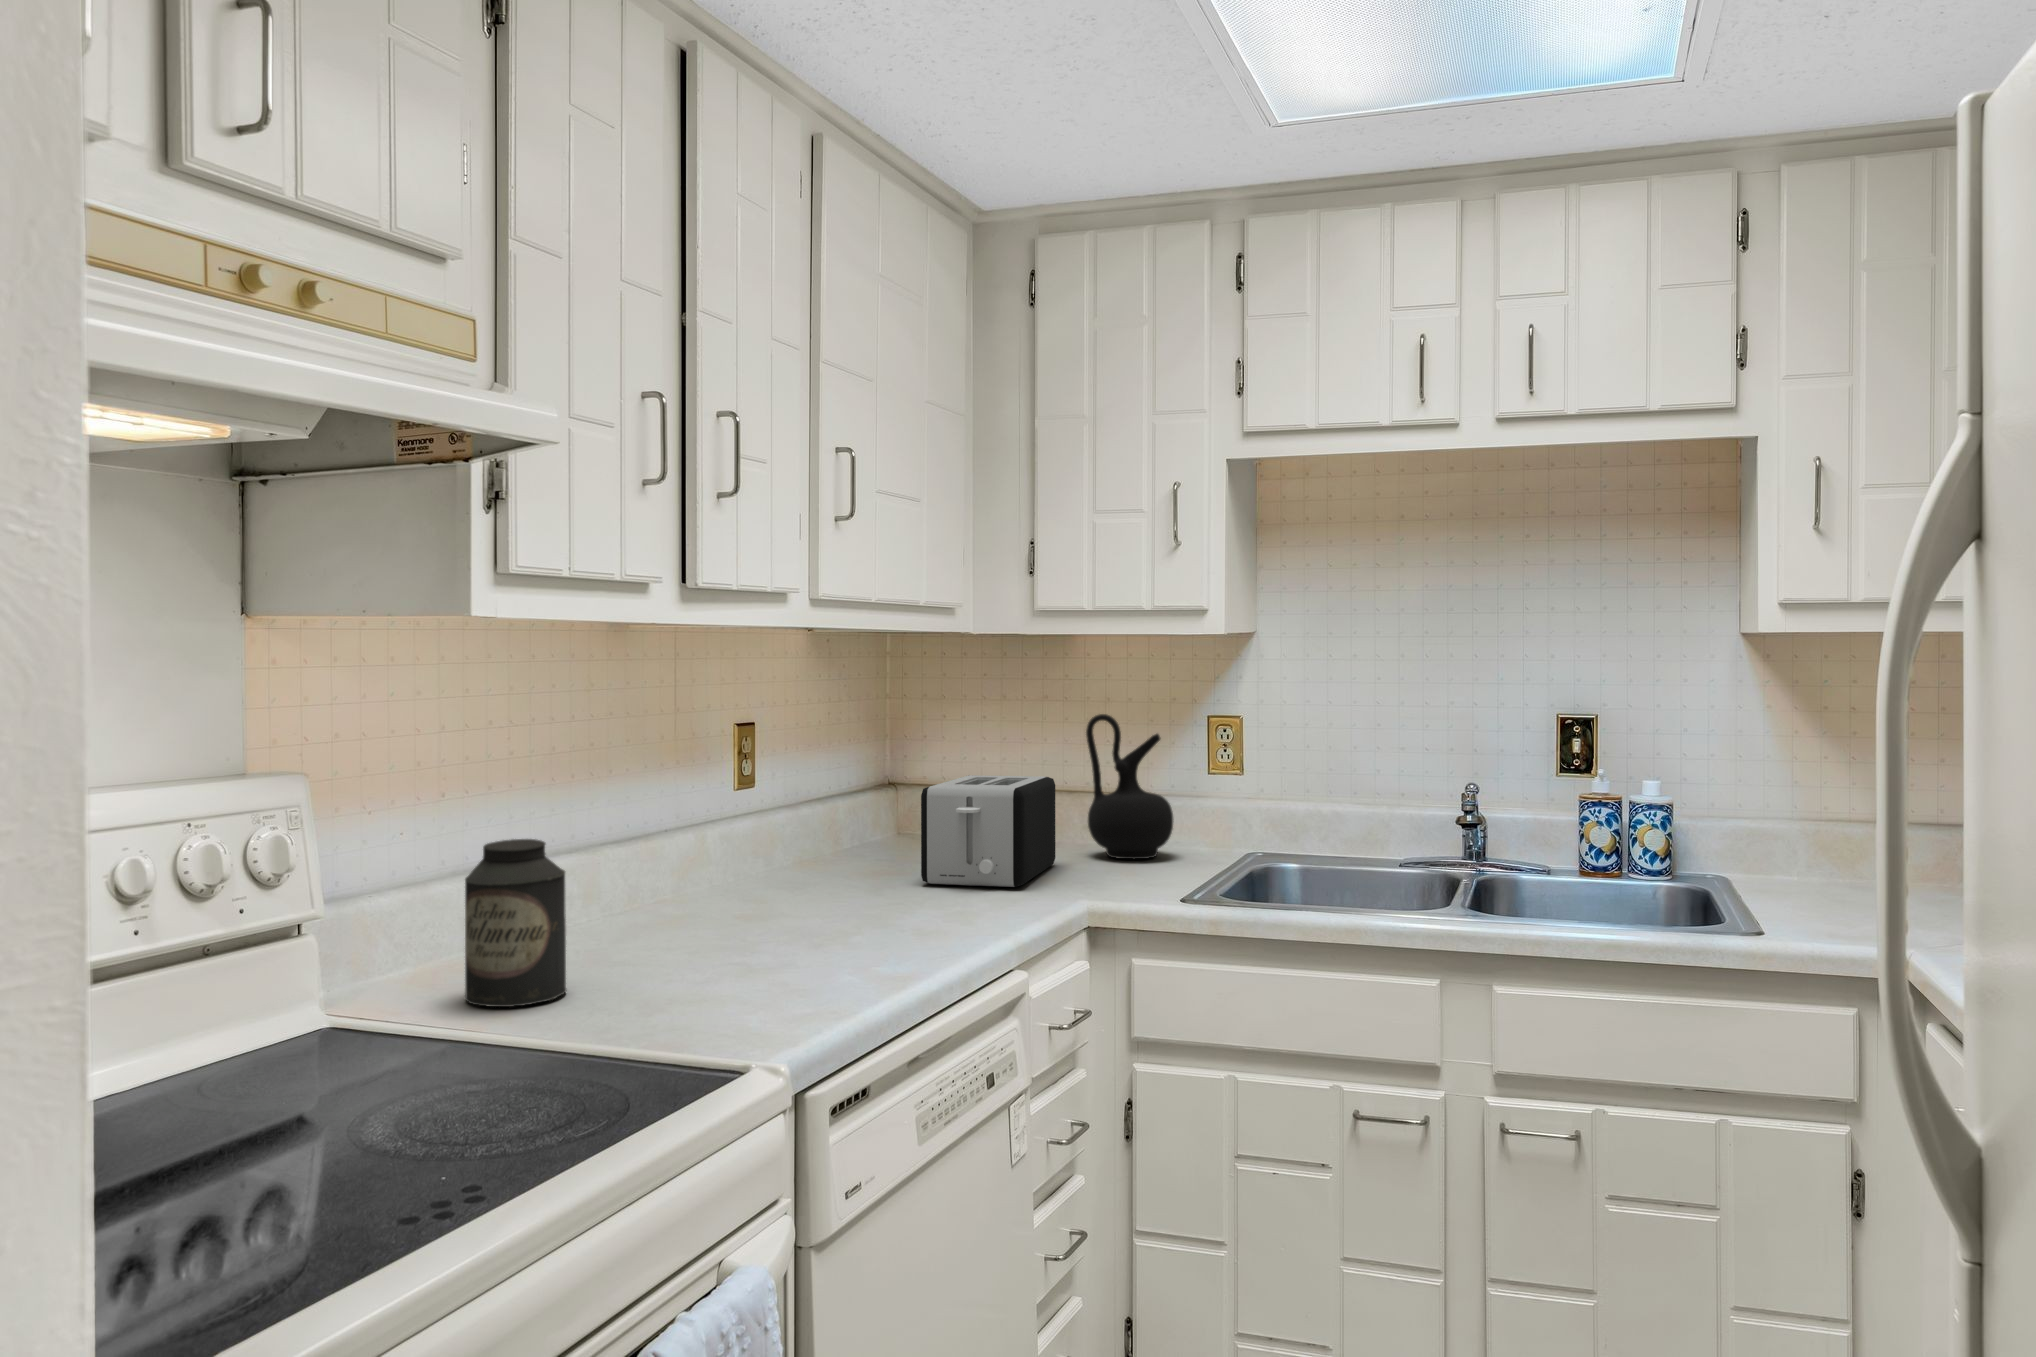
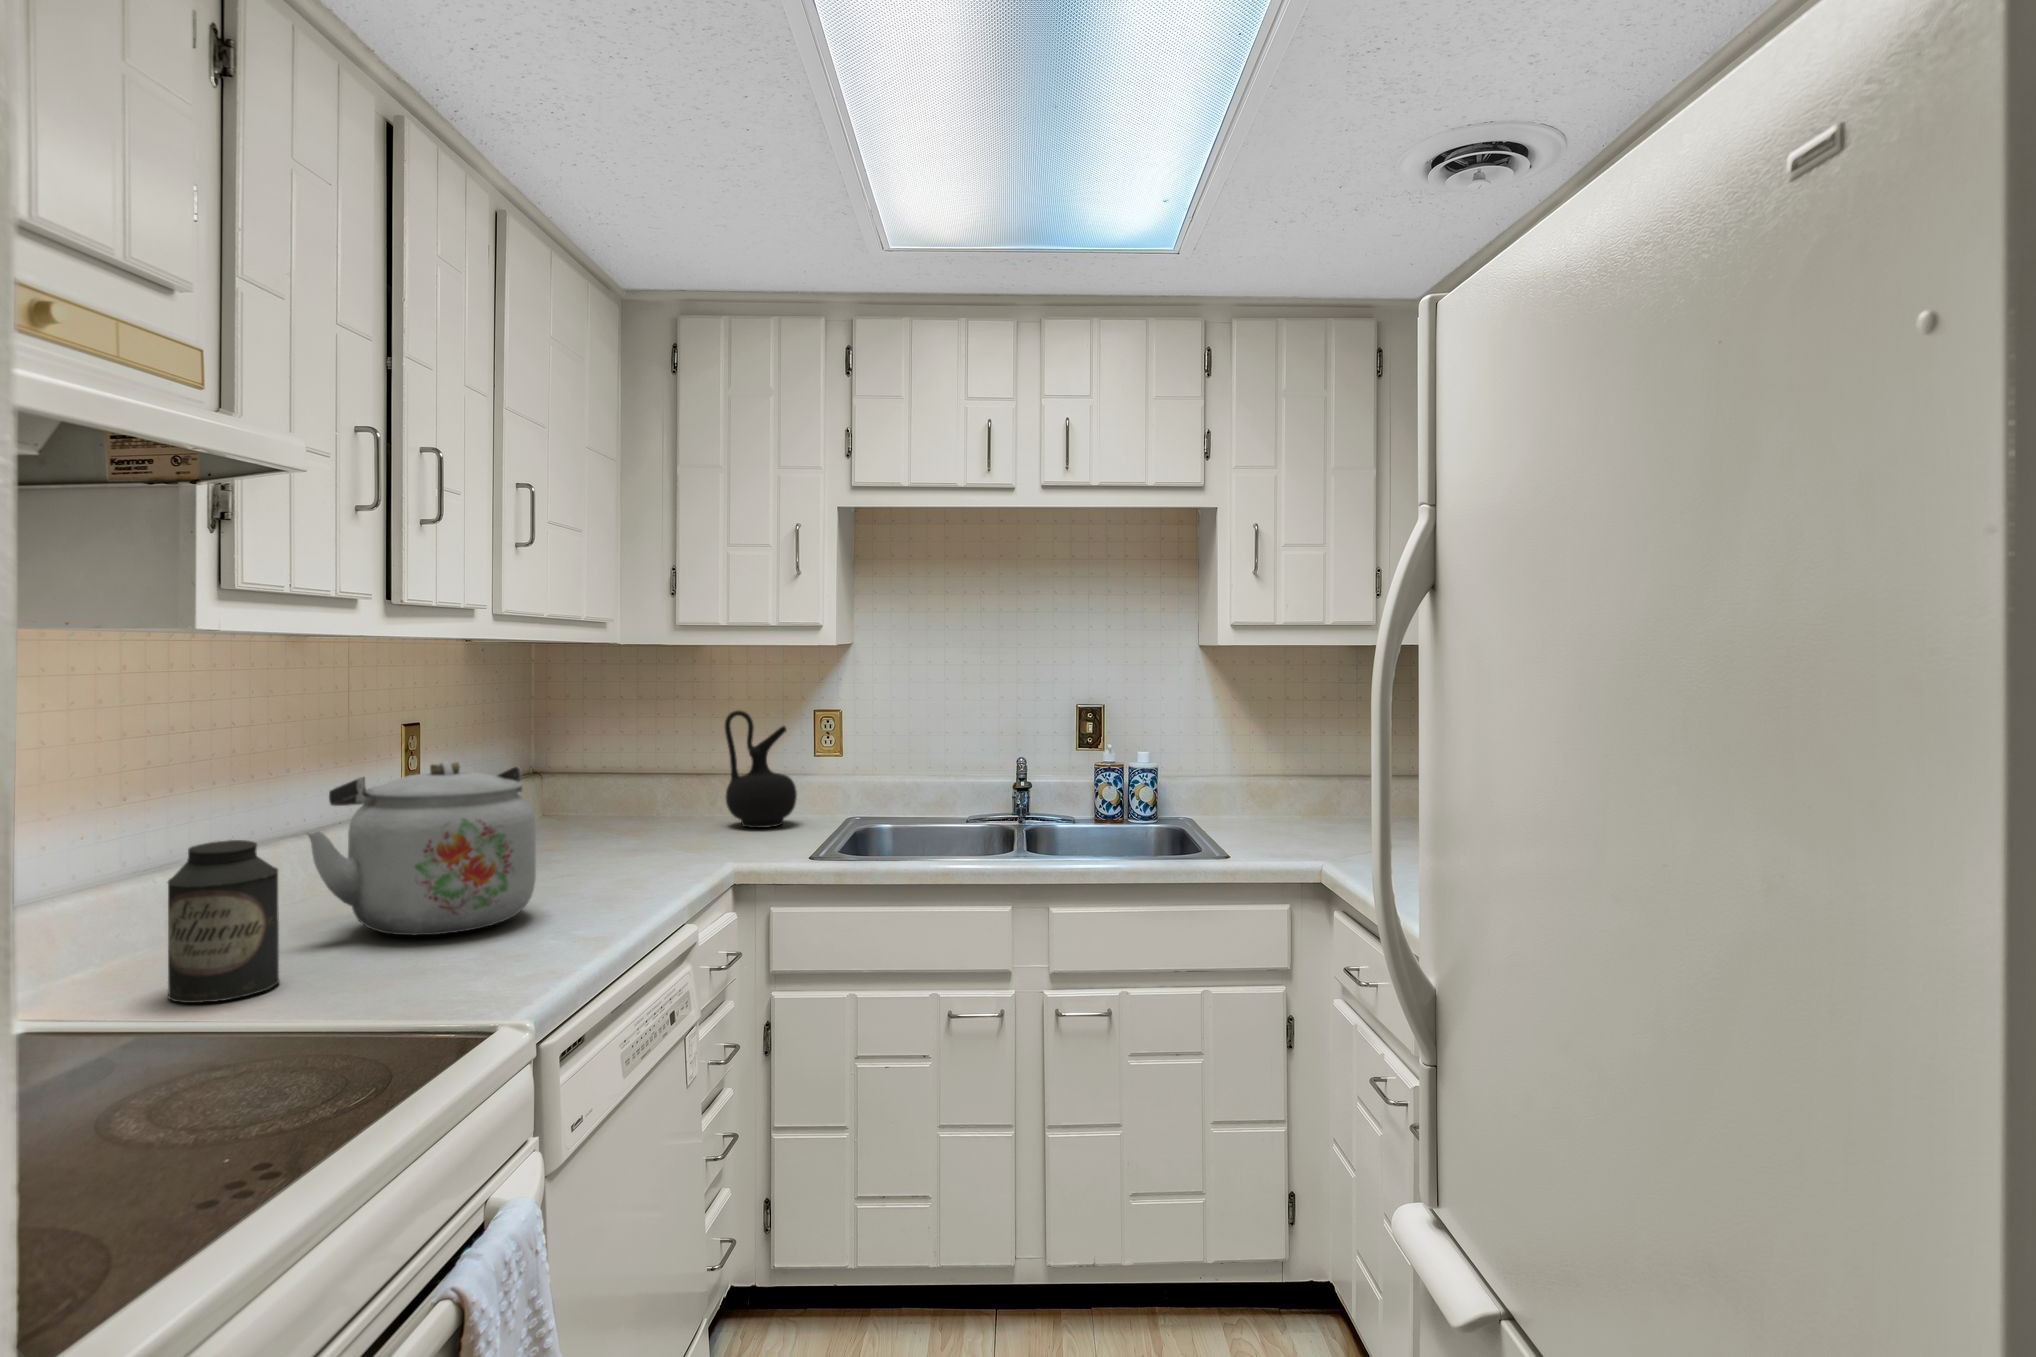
kettle: none [605,763,838,955] -> present [307,761,536,935]
toaster: present [921,775,1055,887] -> none [590,763,702,858]

